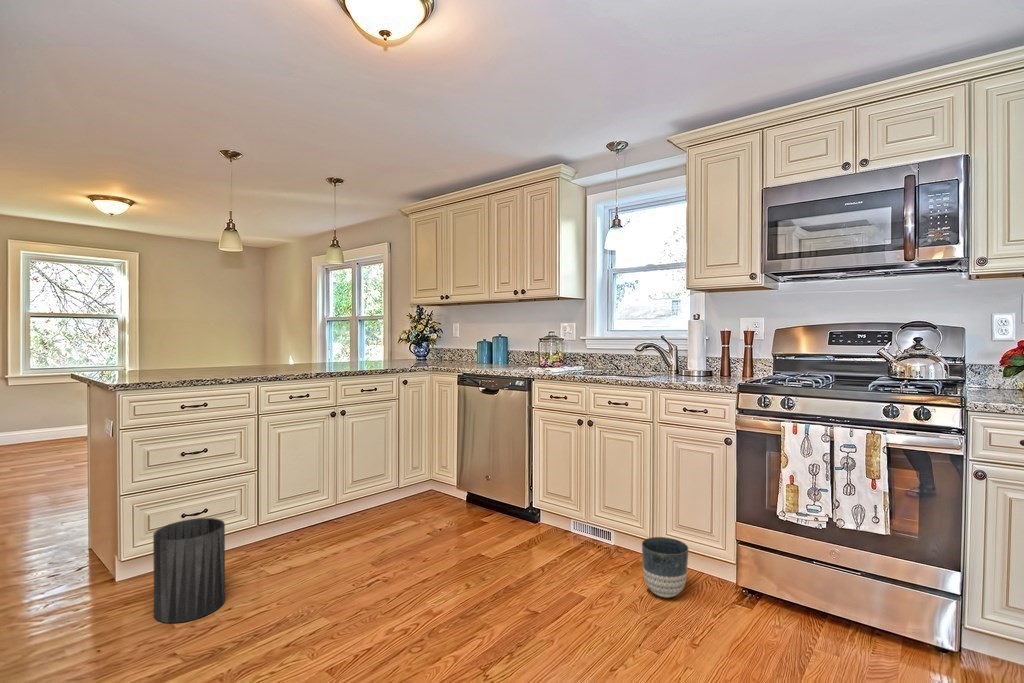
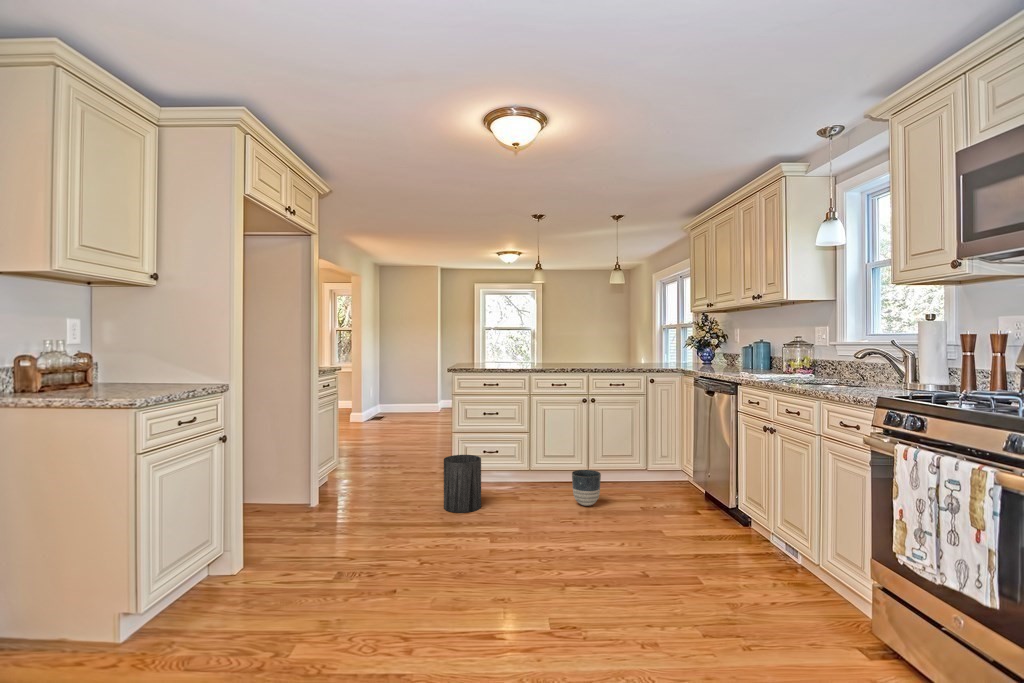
planter: present [642,537,688,598] -> present [572,470,601,506]

